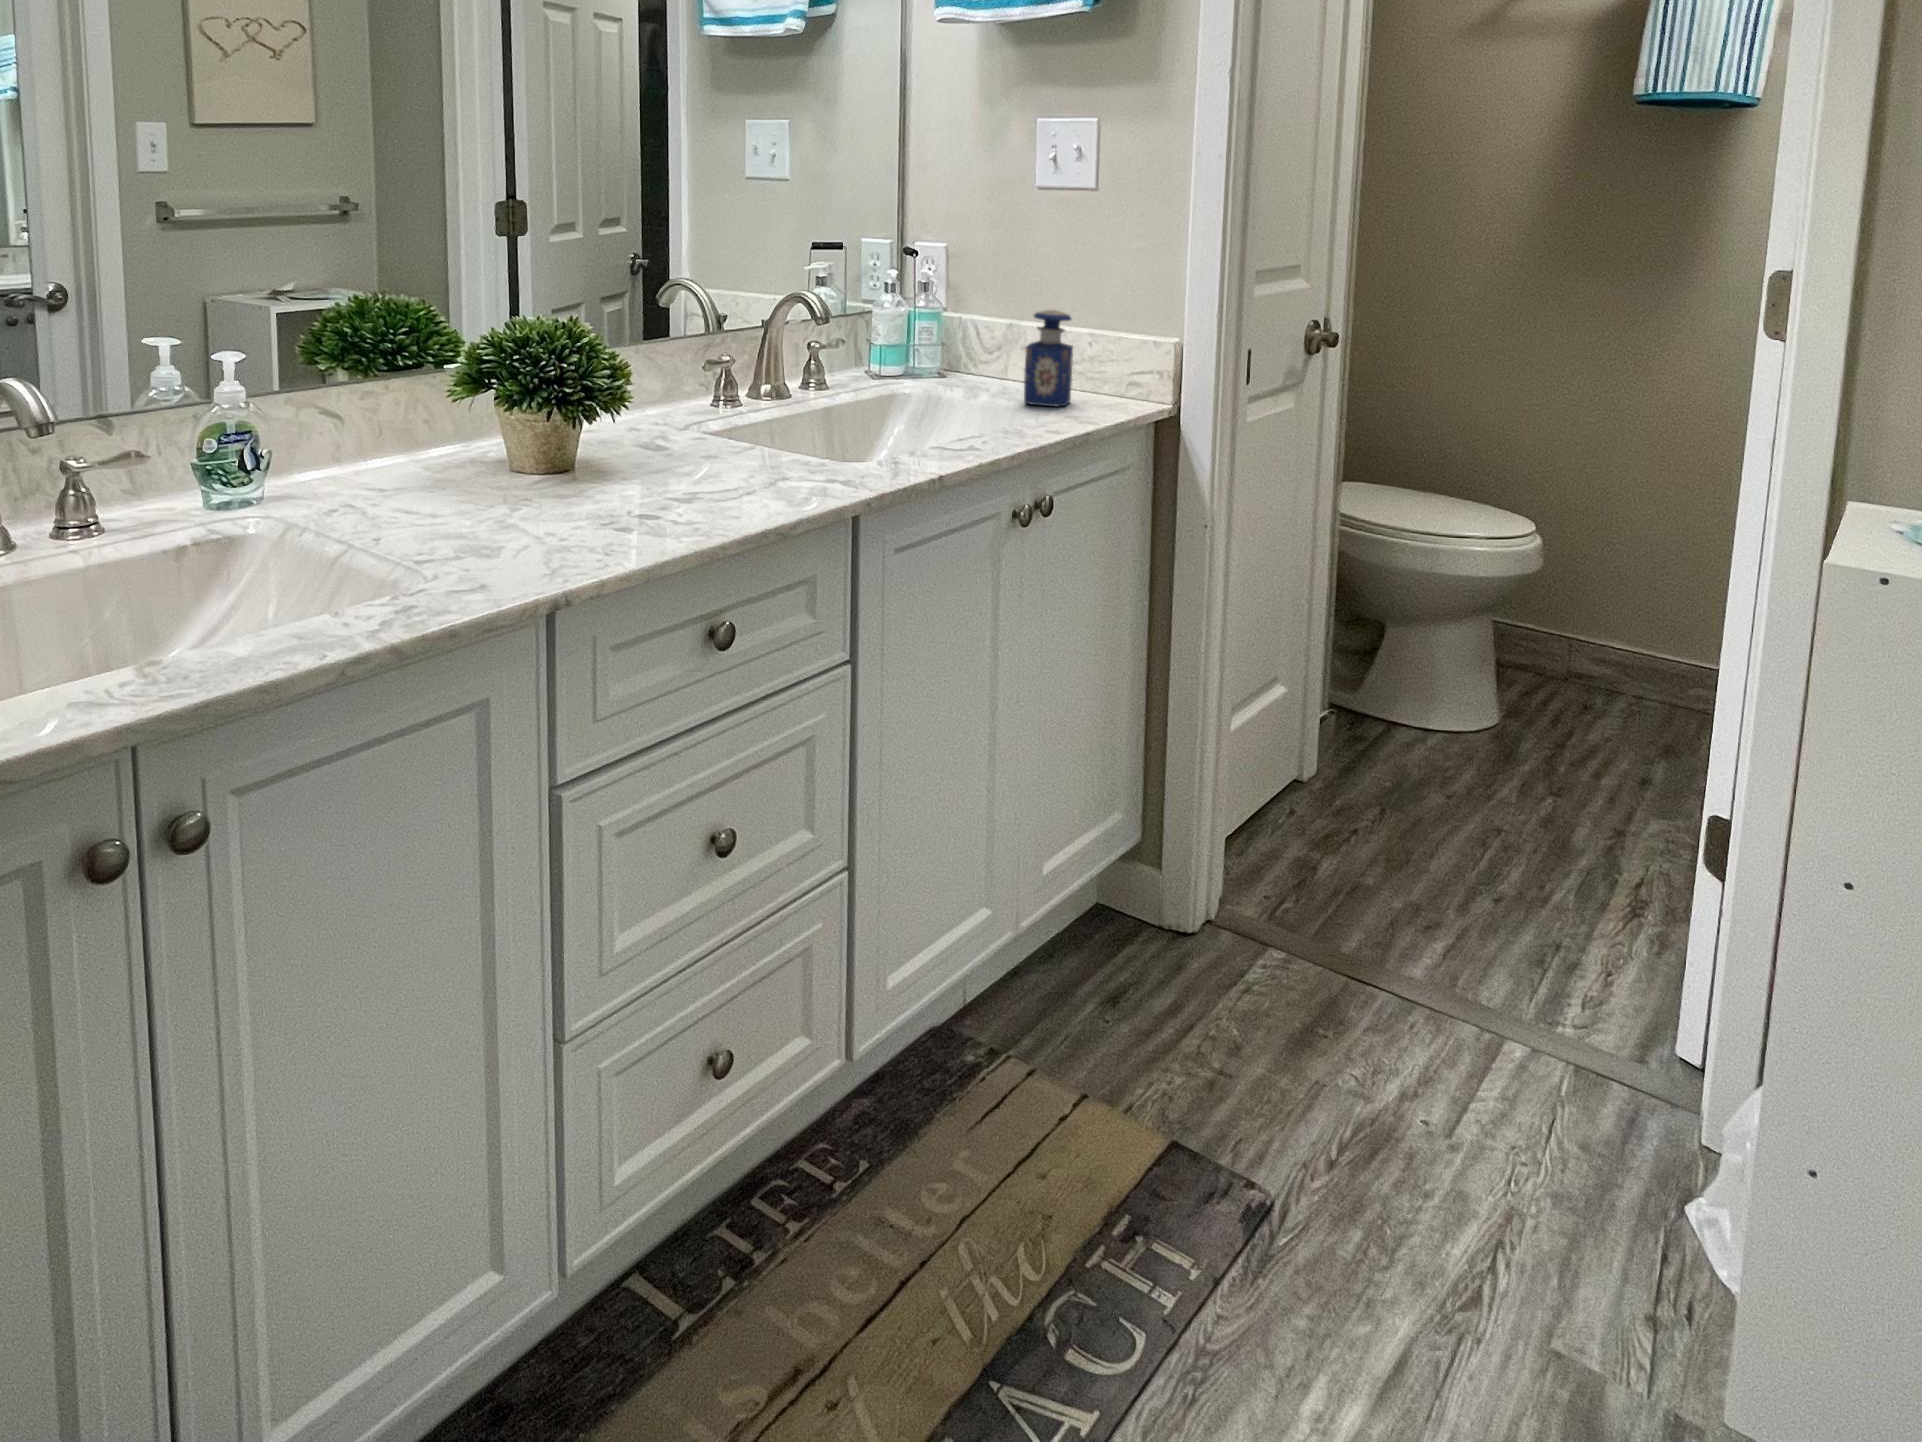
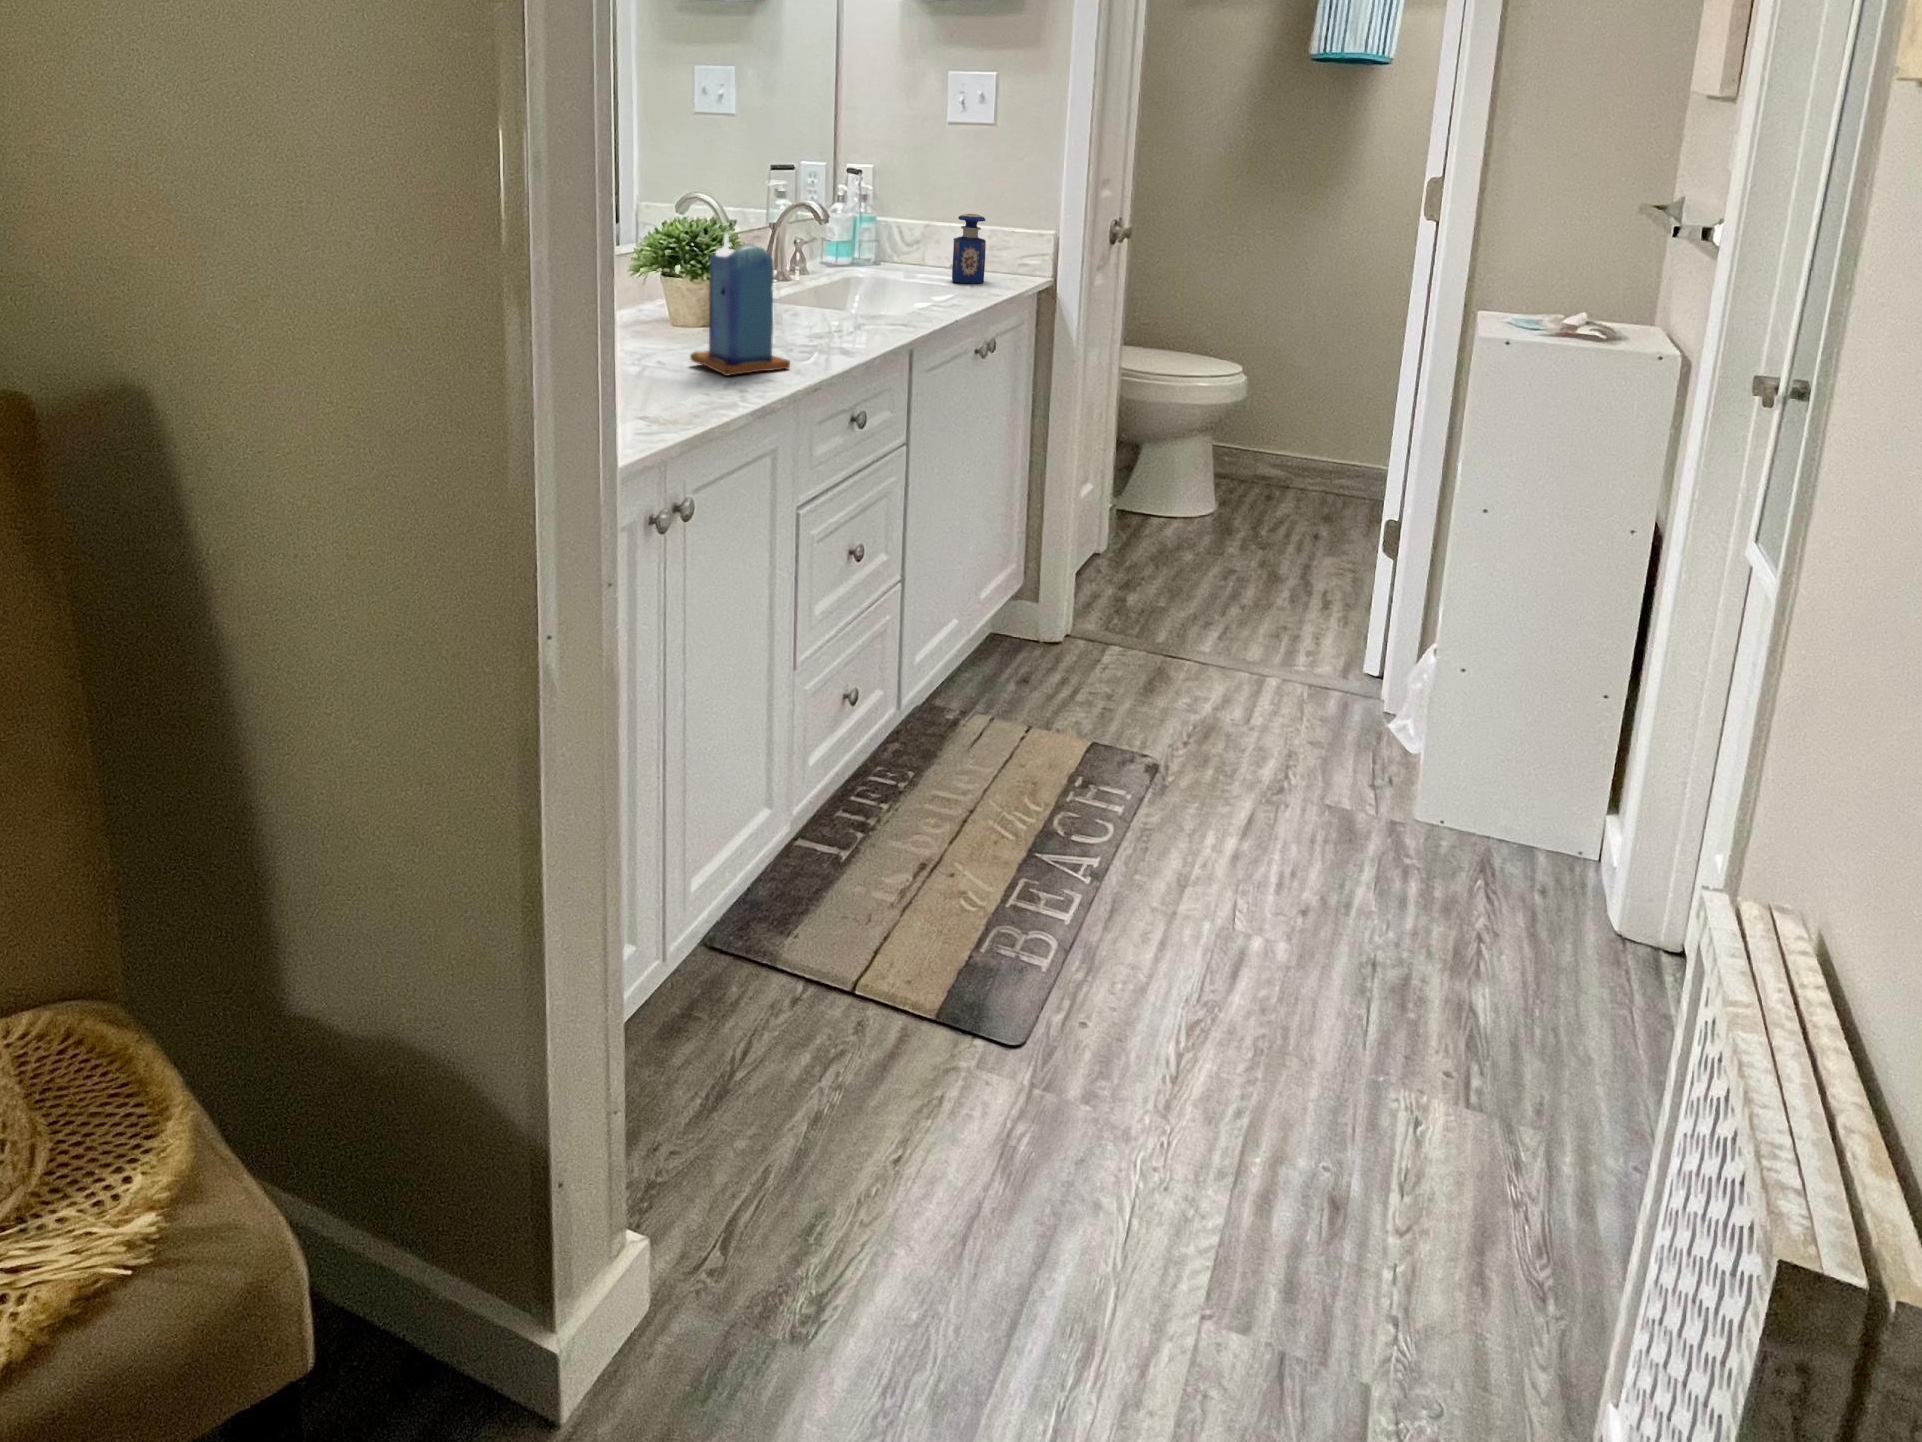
candle: none [444,347,564,568] -> present [690,233,790,375]

